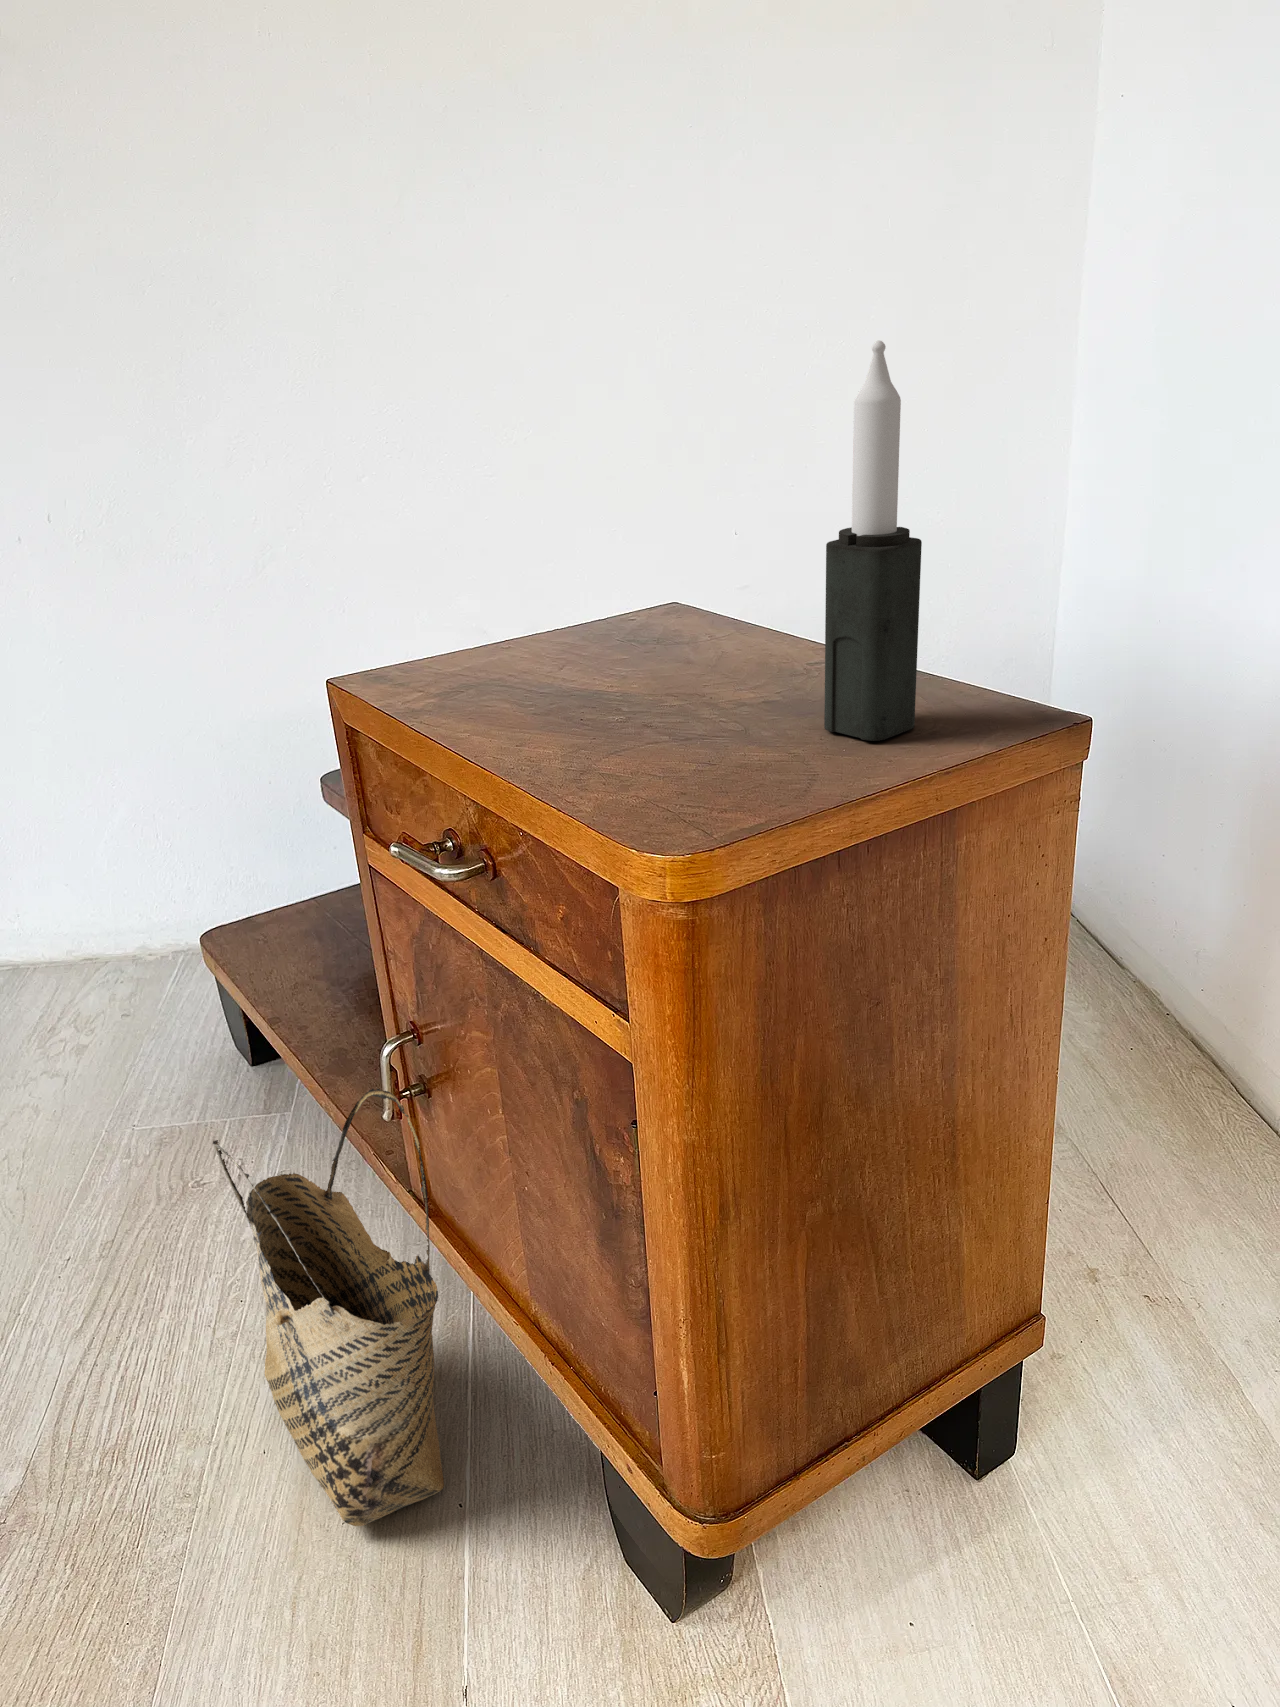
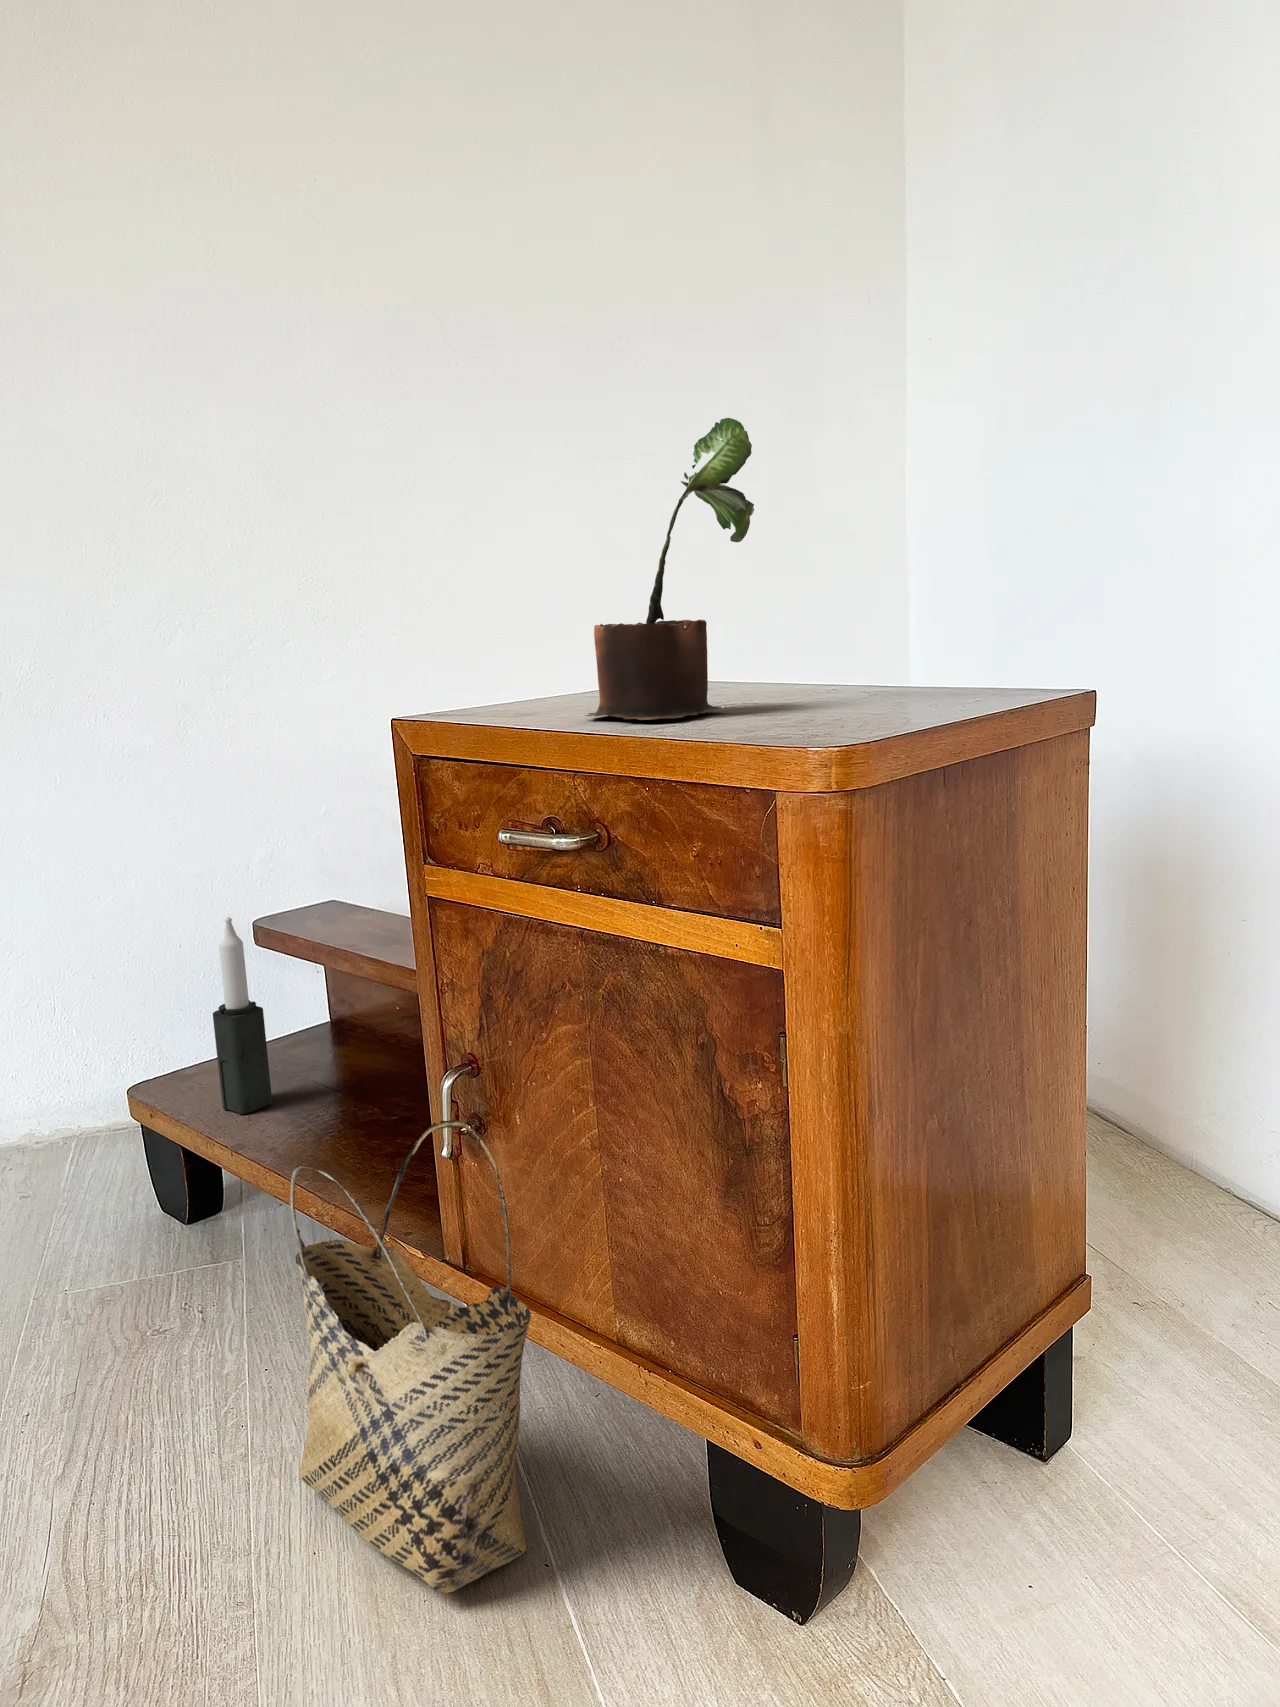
candle: present [824,340,922,741] -> present [213,917,272,1114]
potted plant: none [523,346,738,711] -> present [585,418,754,720]

